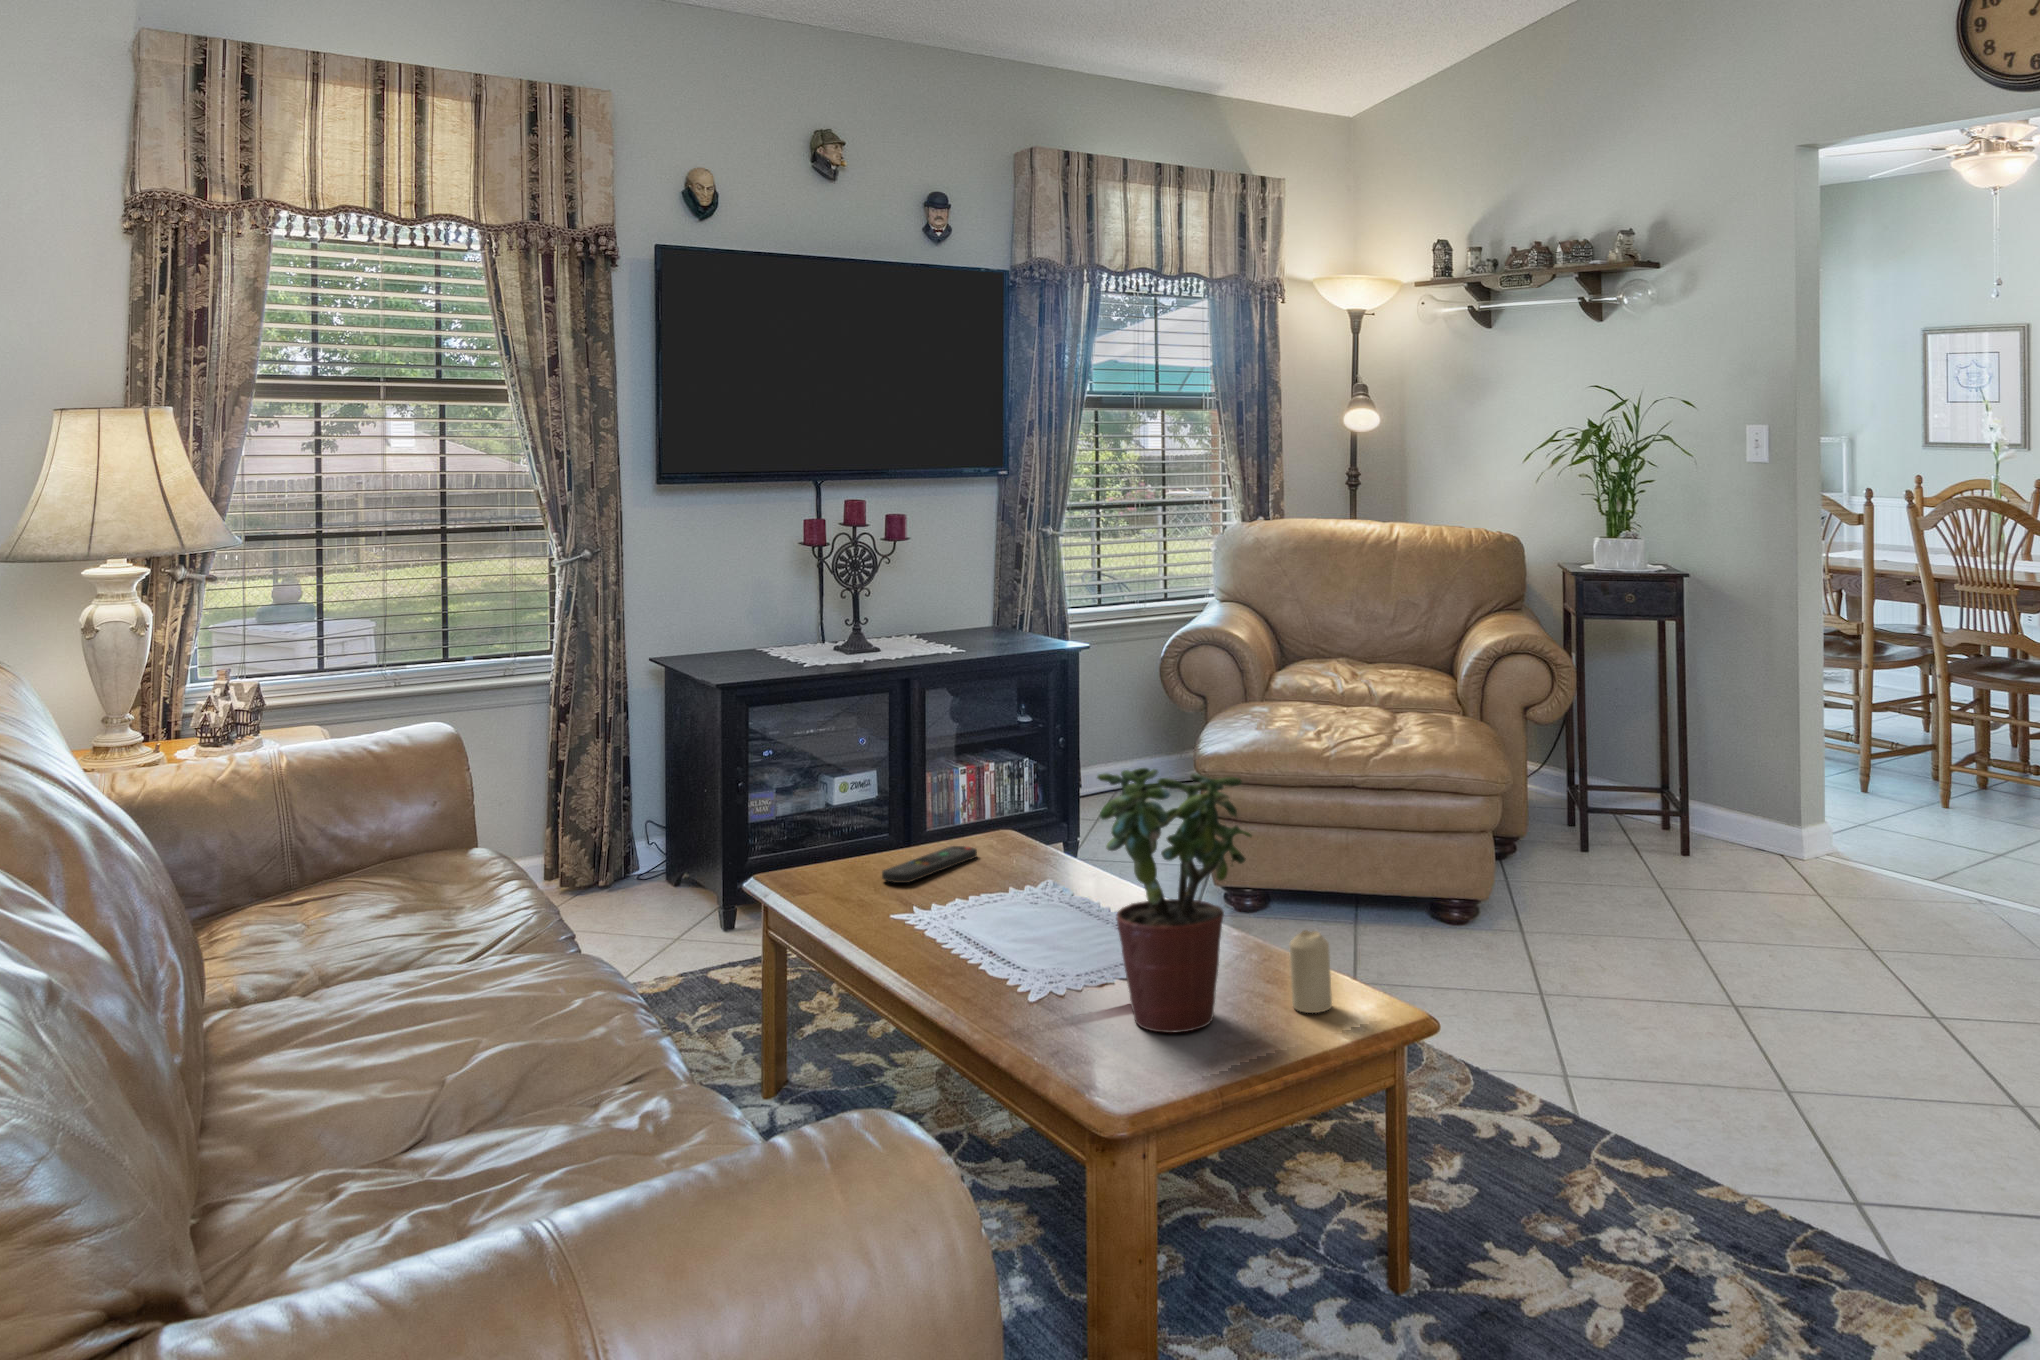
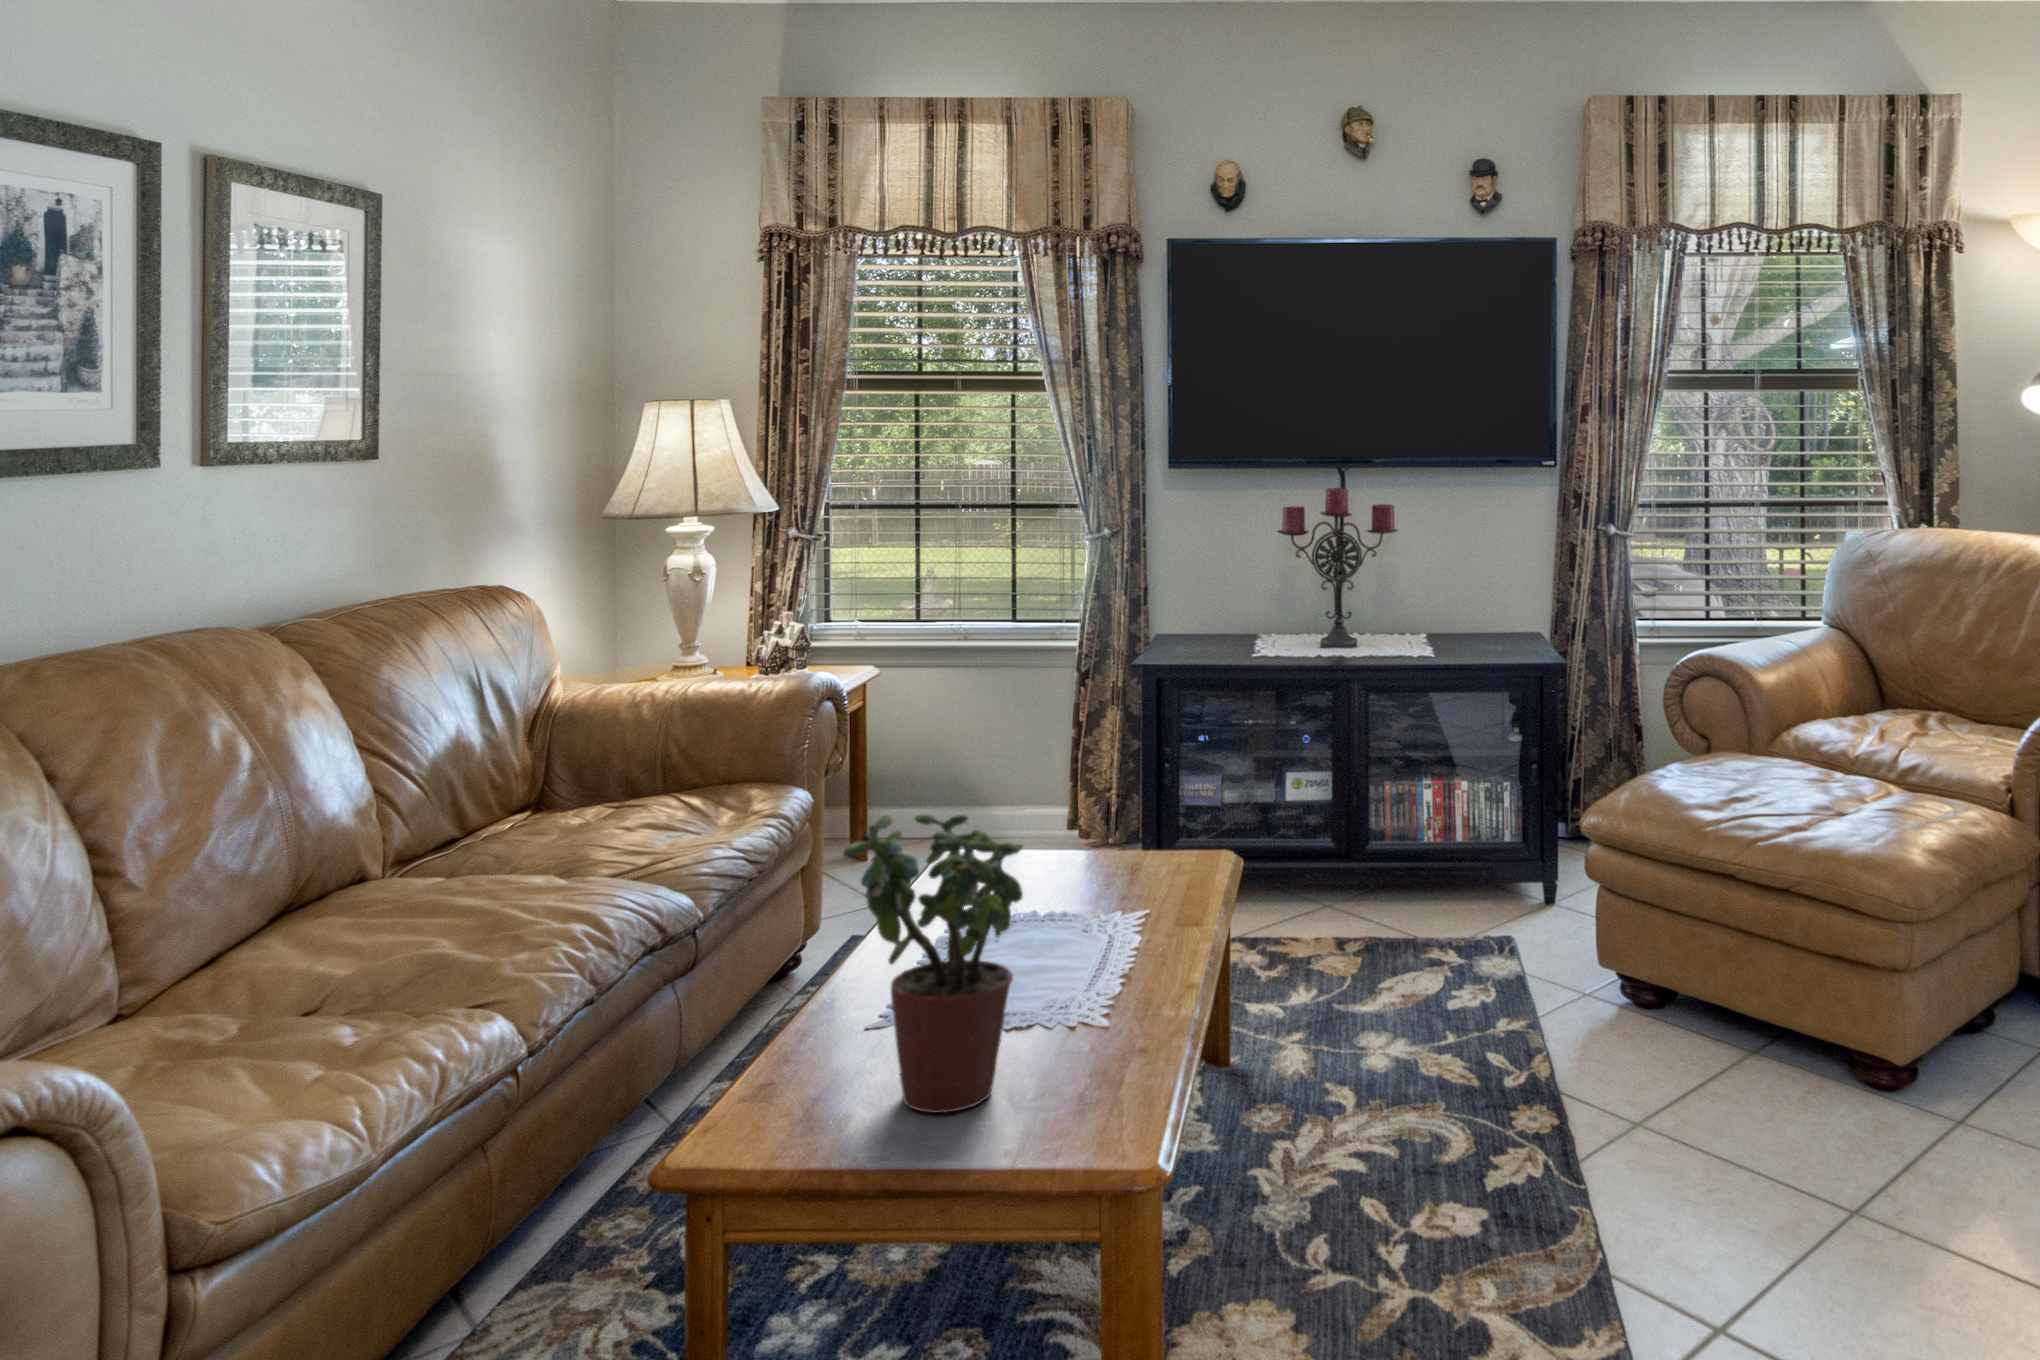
remote control: present [882,846,977,883] -> none [1037,861,1162,891]
candle: present [1290,930,1332,1013] -> none [1059,1034,1107,1134]

